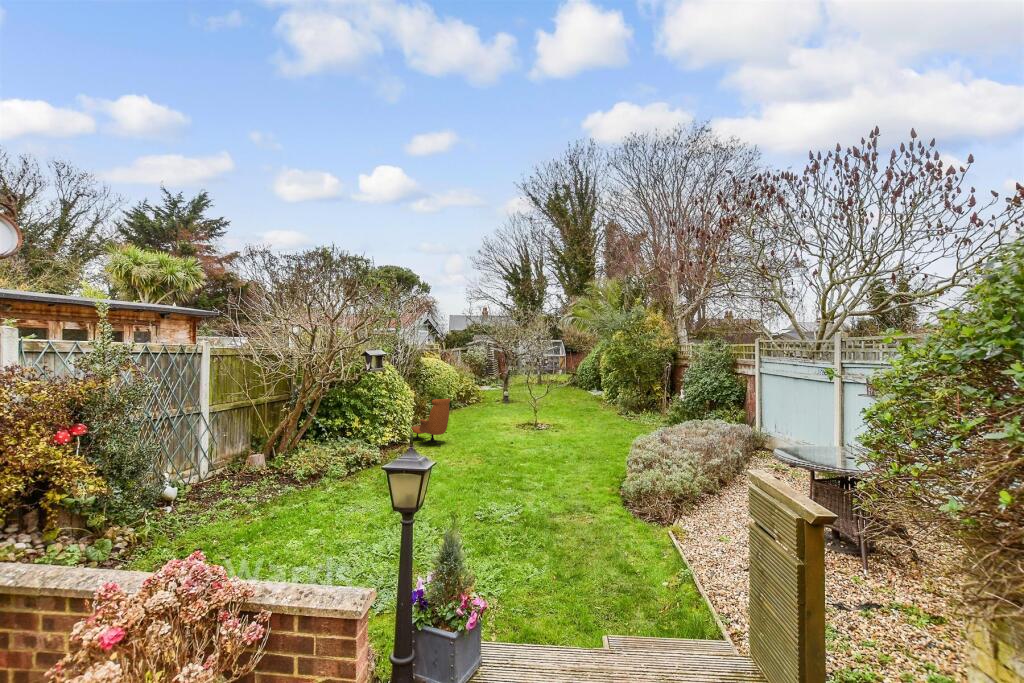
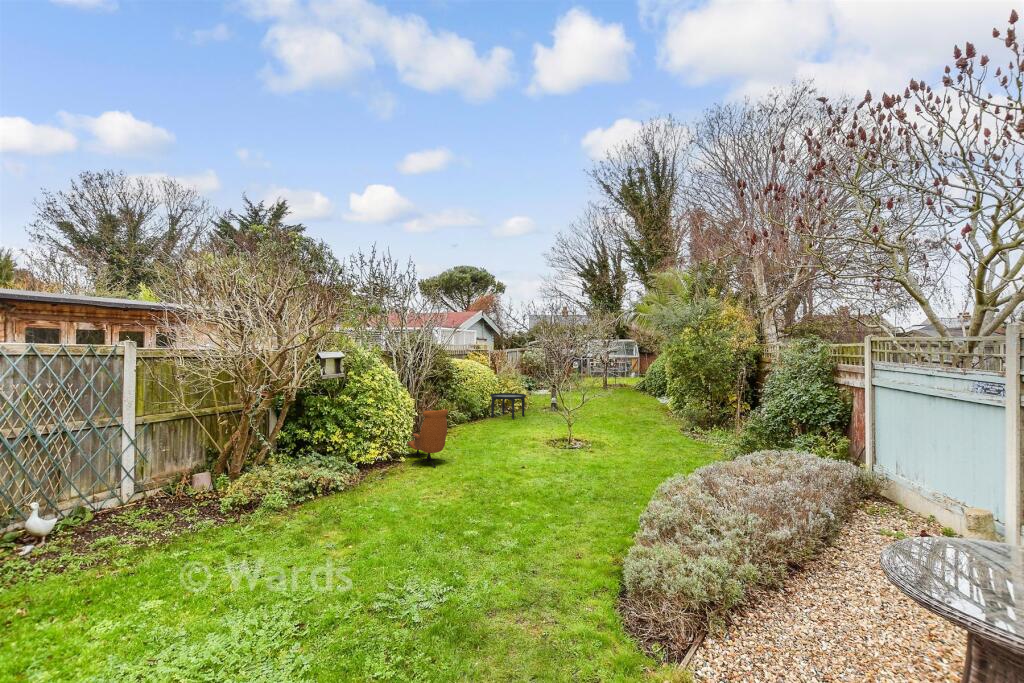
round table: none [451,387,485,410] -> present [490,393,527,419]

